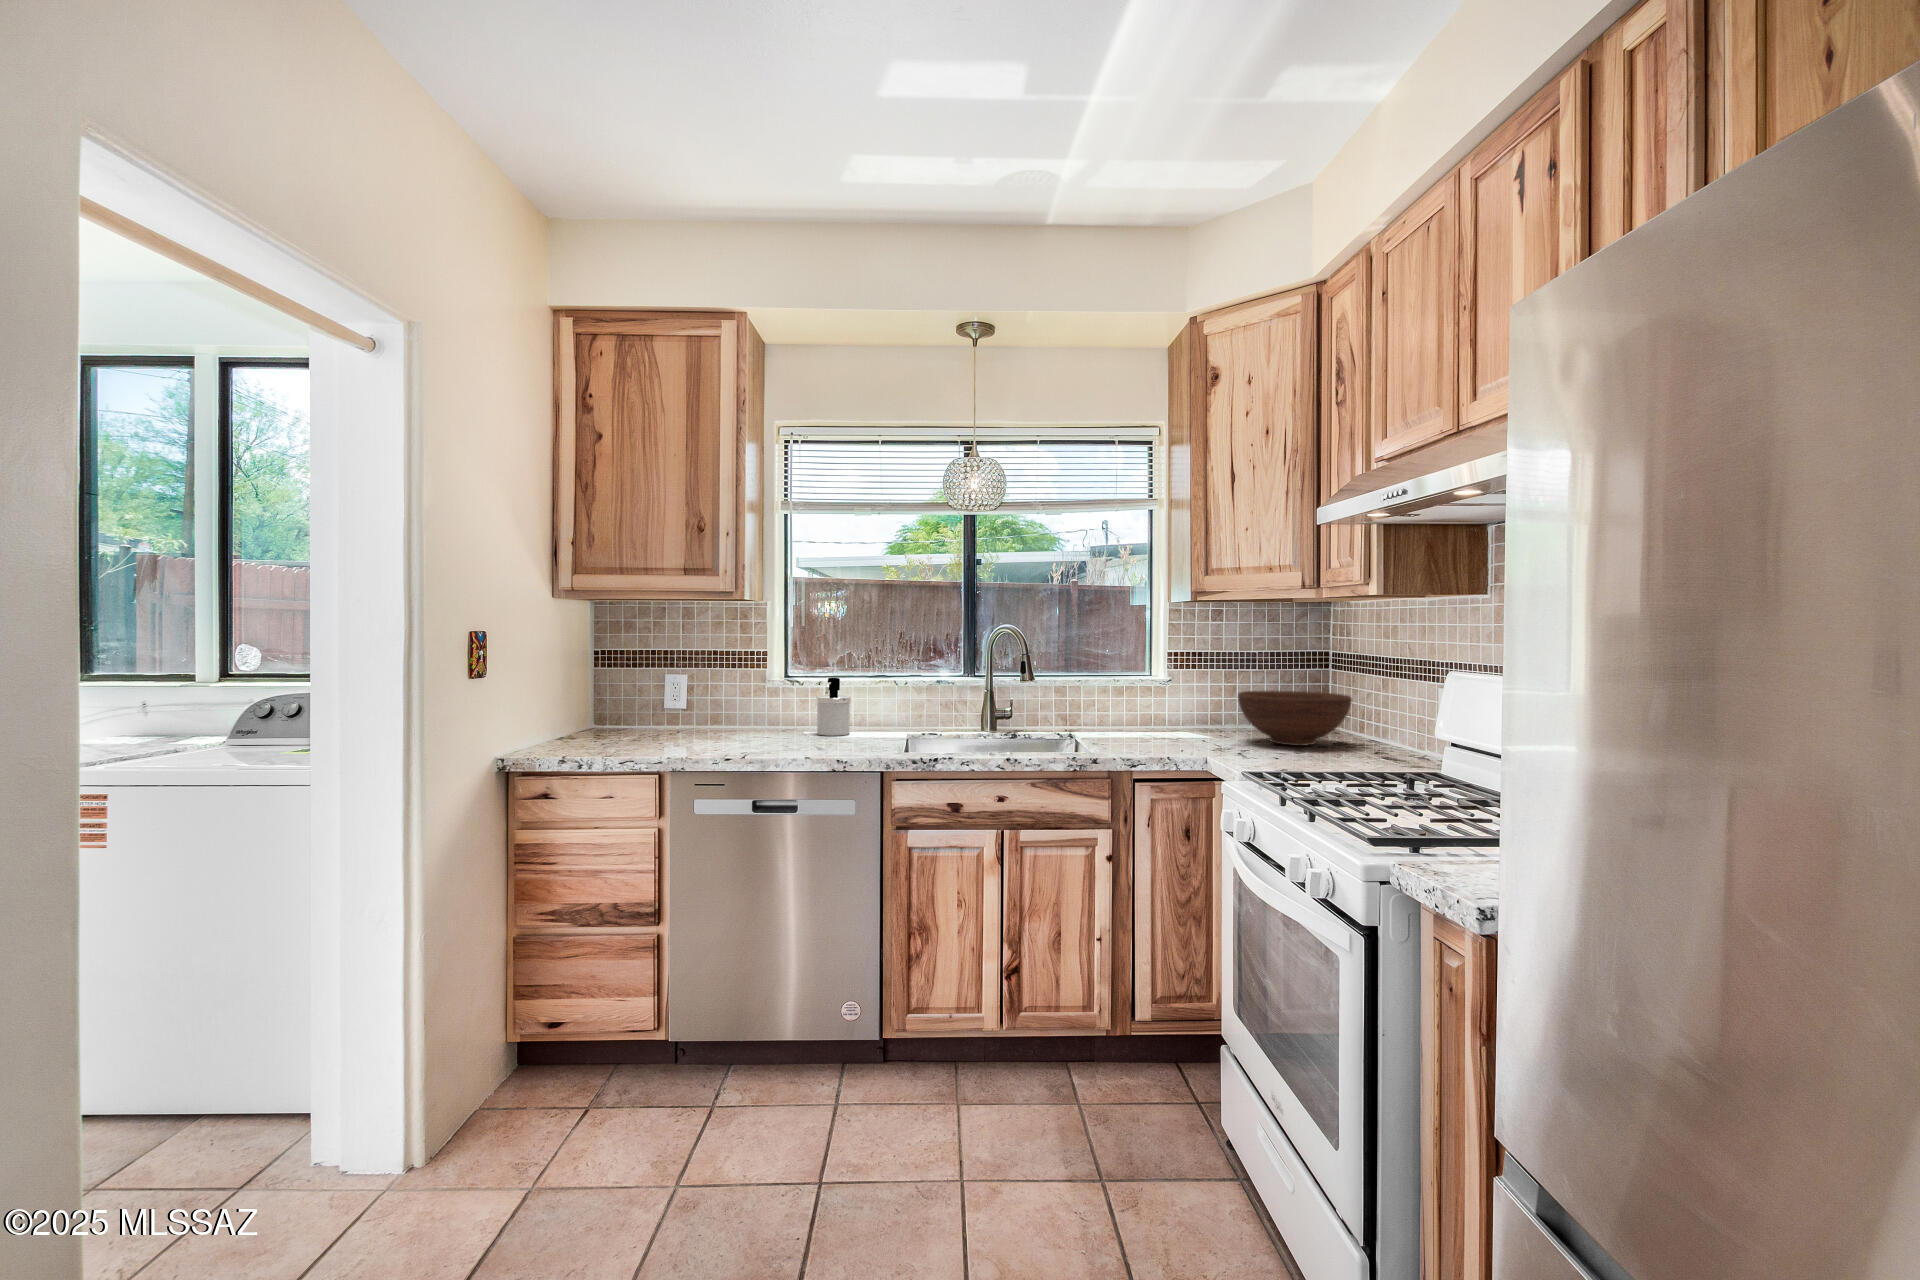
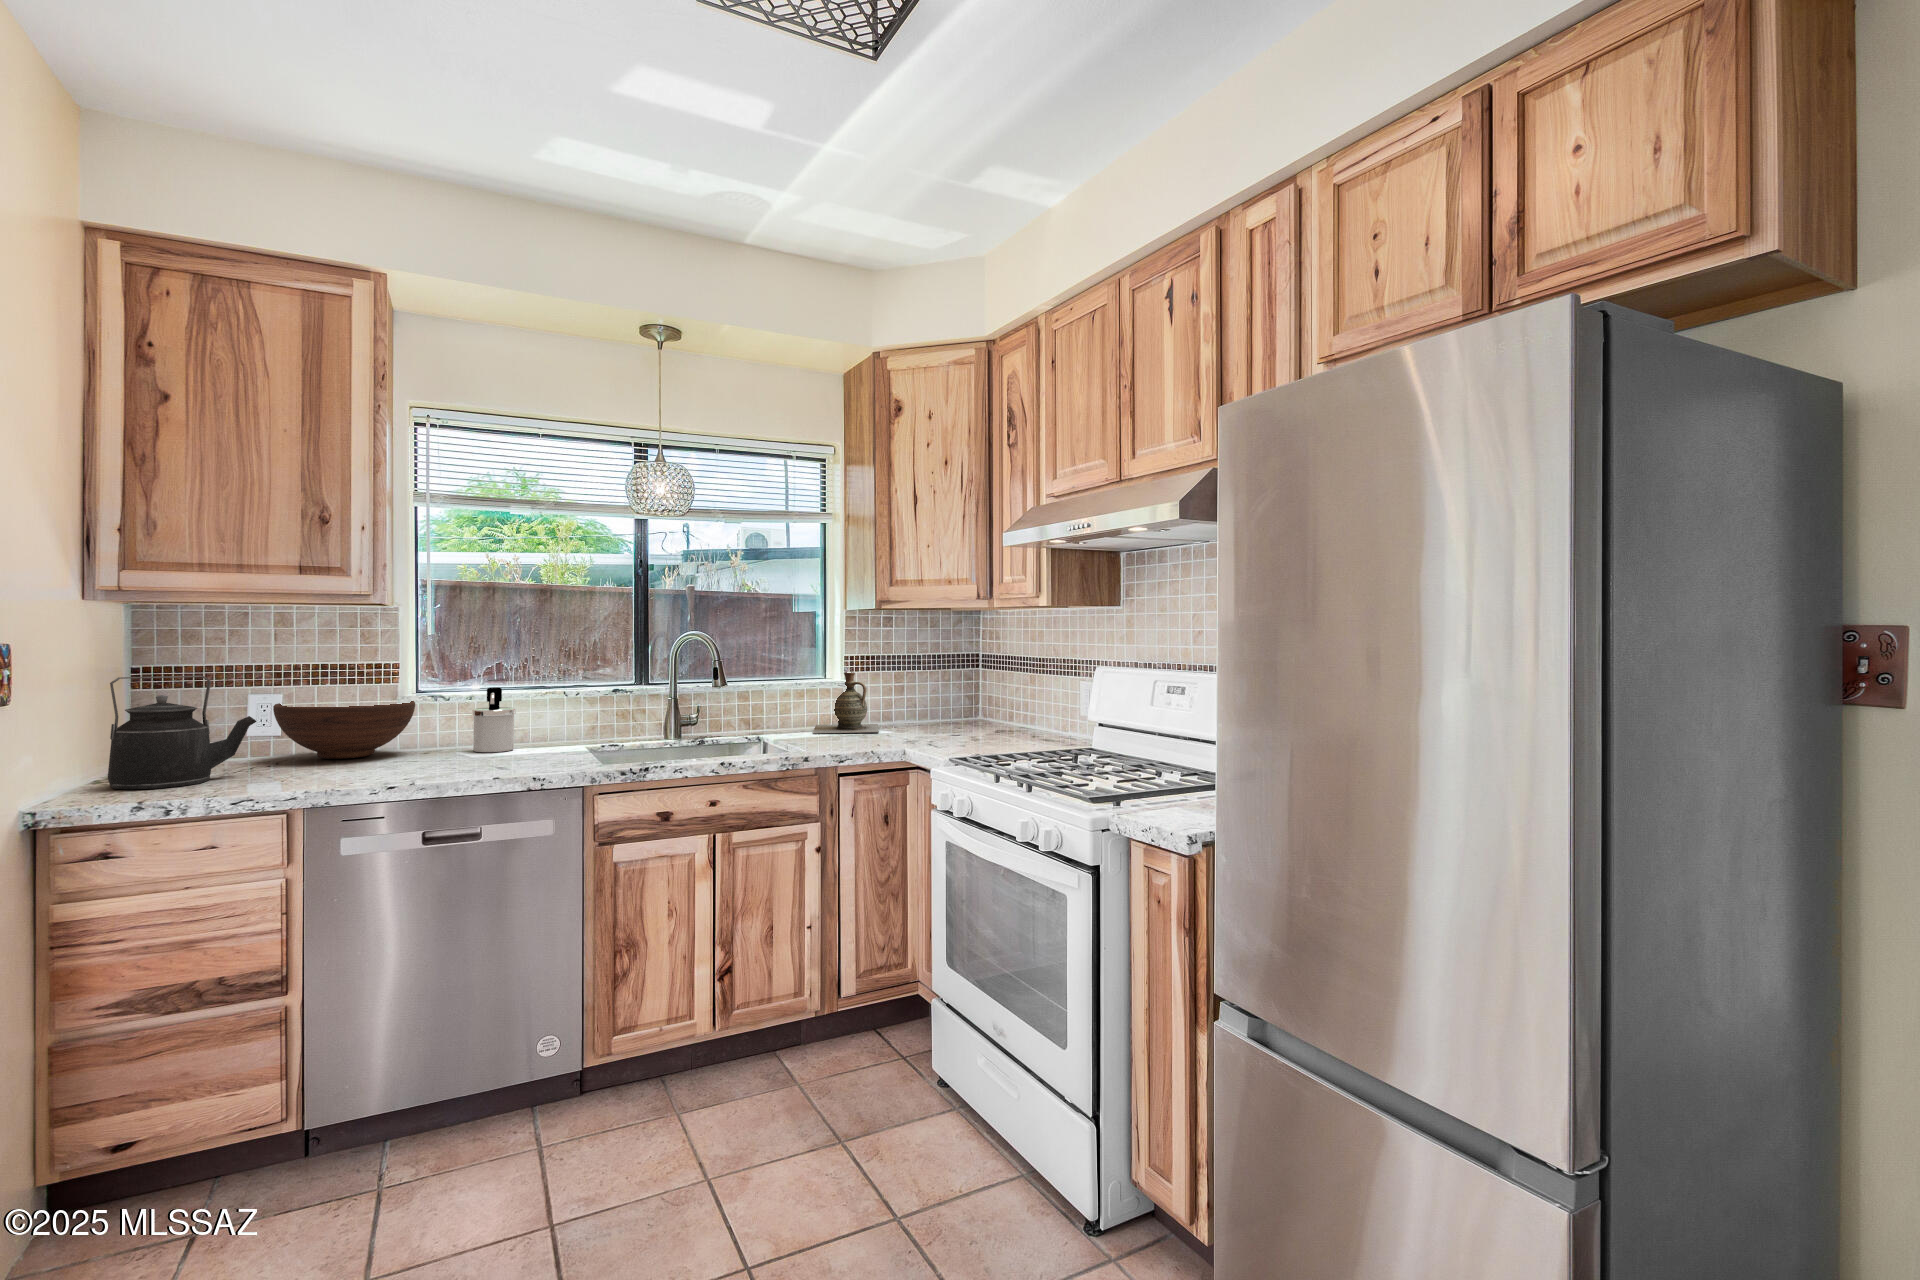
kettle: none [556,664,651,751] -> present [108,676,256,789]
ceramic jug: none [1131,669,1210,735] -> present [813,672,878,733]
fruit bowl: present [1238,691,1352,746] -> present [273,701,415,759]

